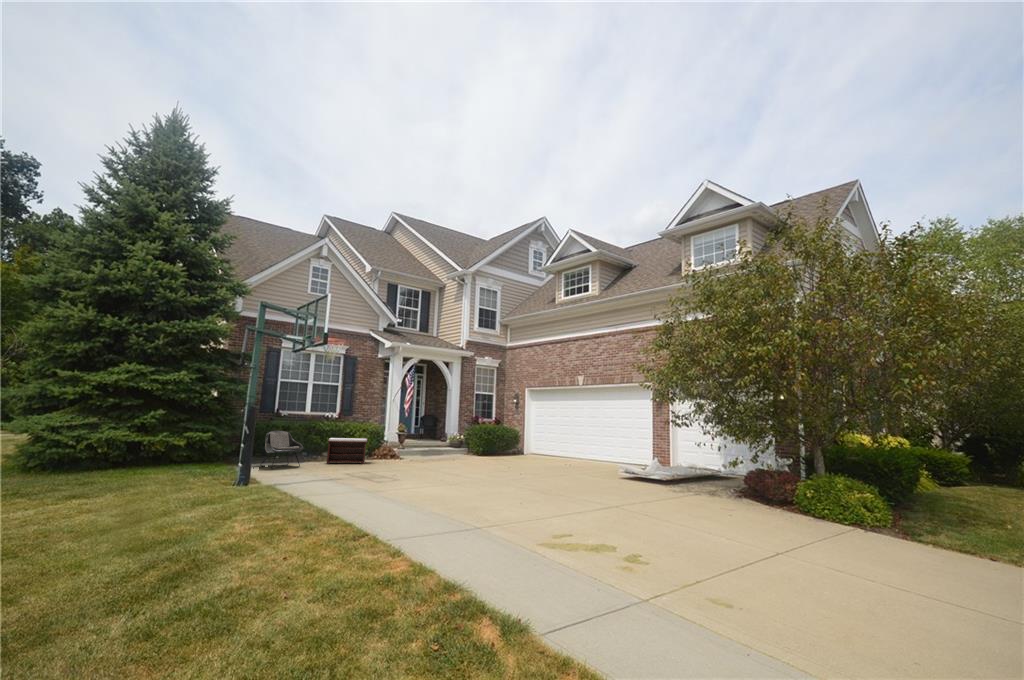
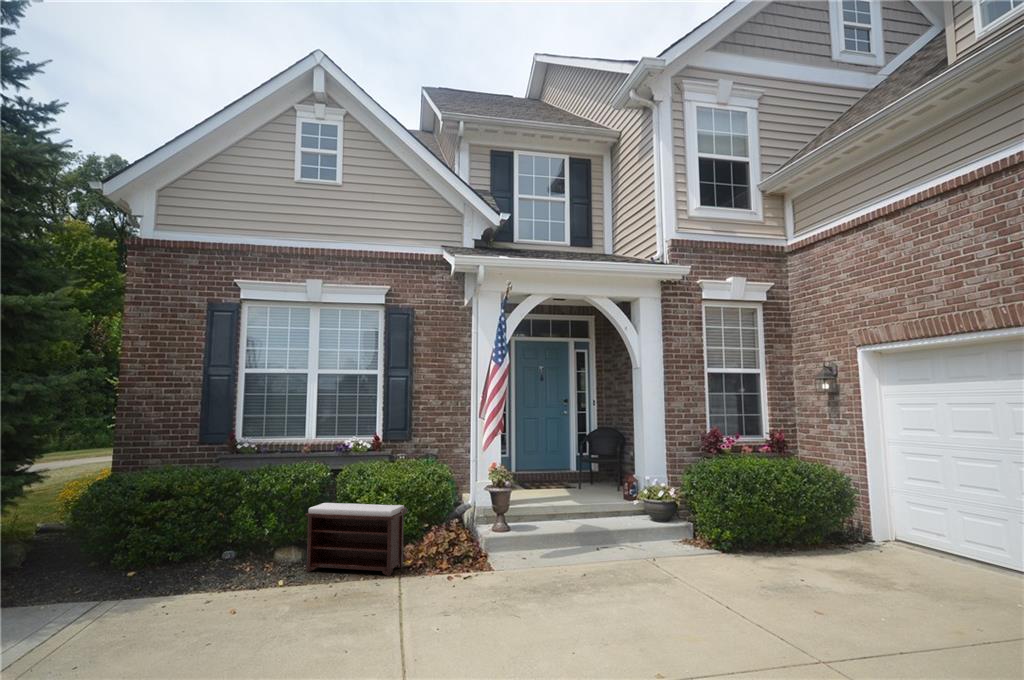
lounge chair: present [261,431,303,469] -> none [138,490,232,596]

